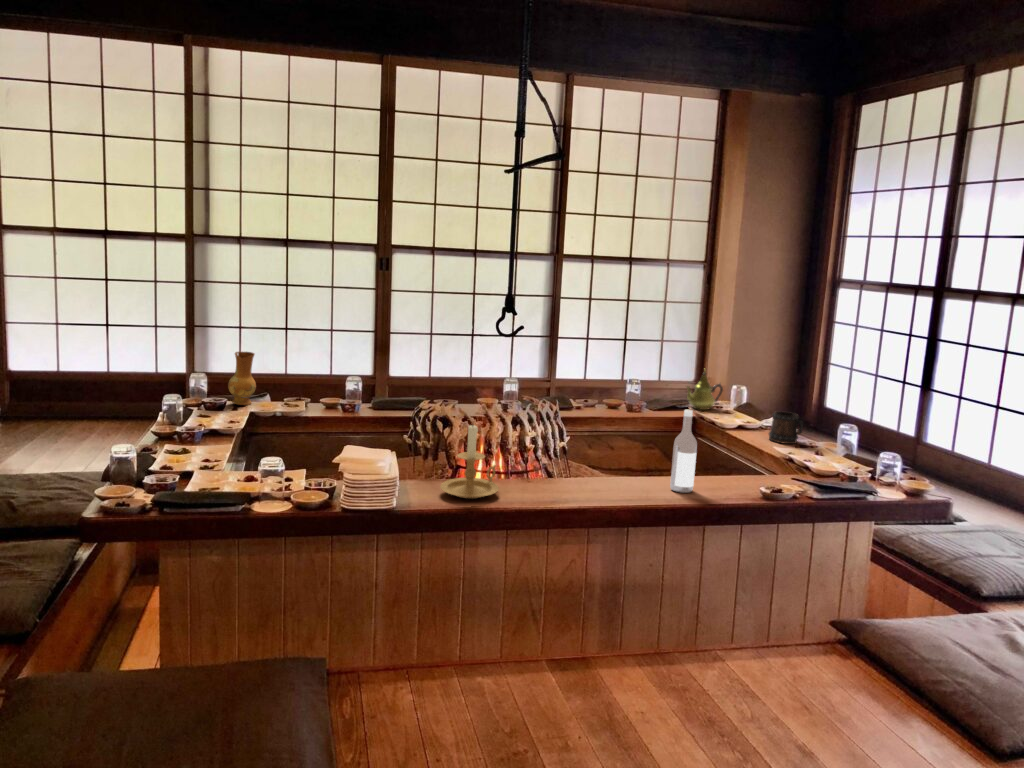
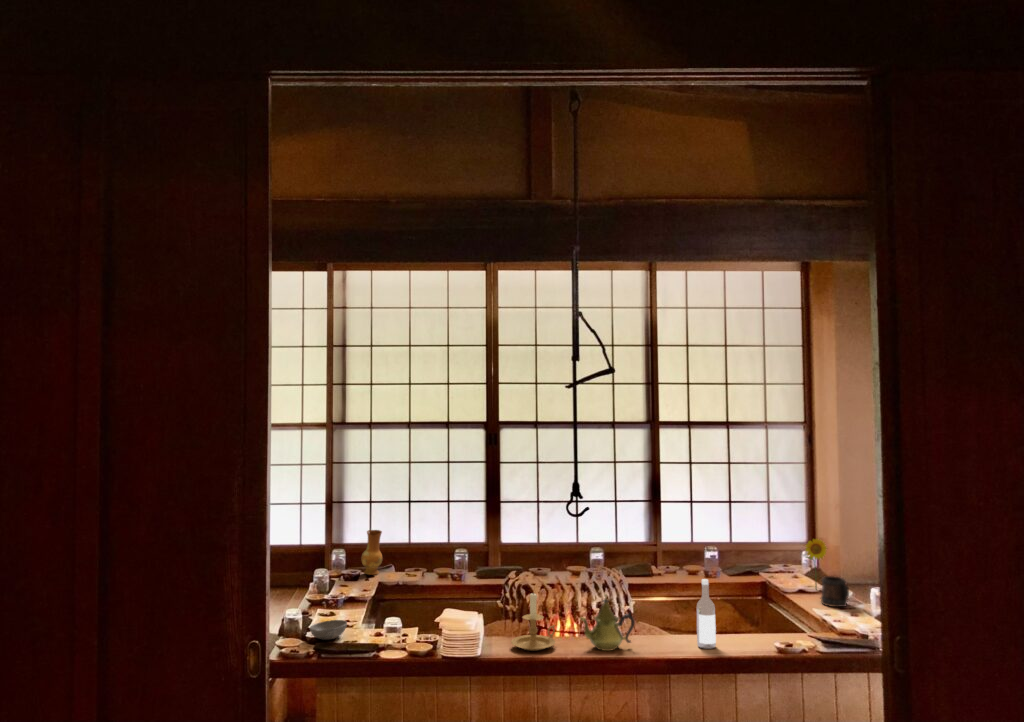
teapot: present [687,370,723,410] -> present [581,594,635,651]
flower: none [745,372,772,426] -> present [805,539,827,588]
soup bowl: none [146,459,204,487] -> present [310,620,347,640]

